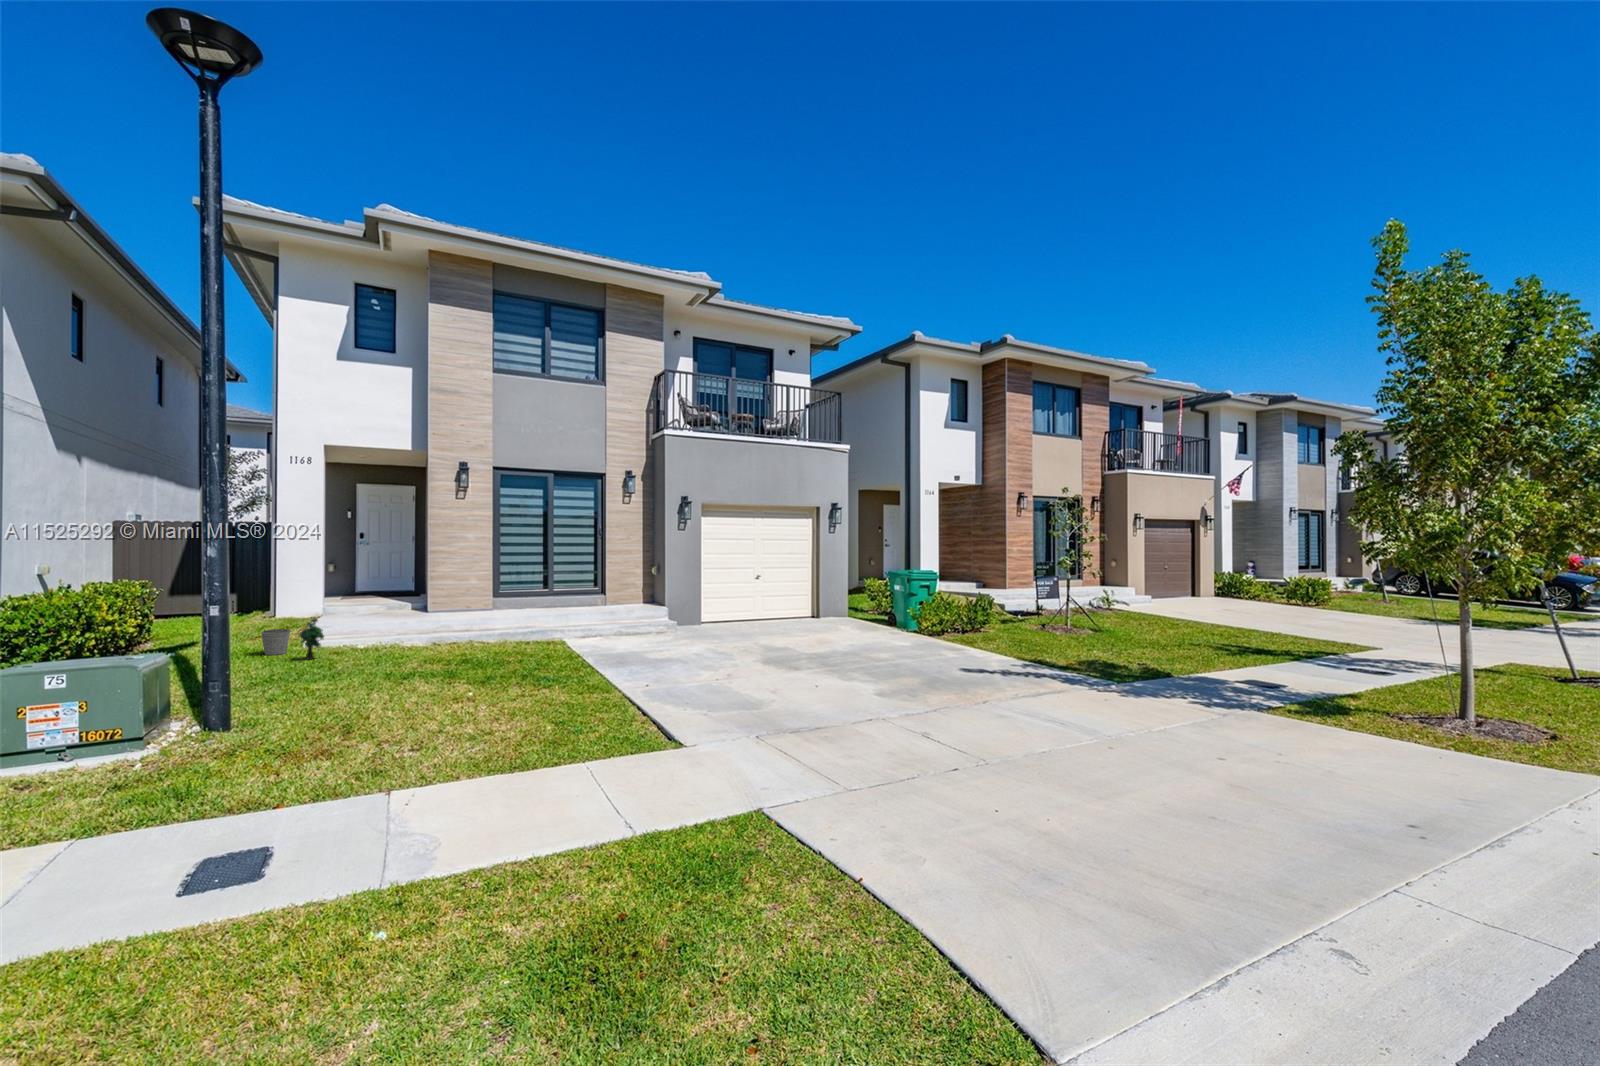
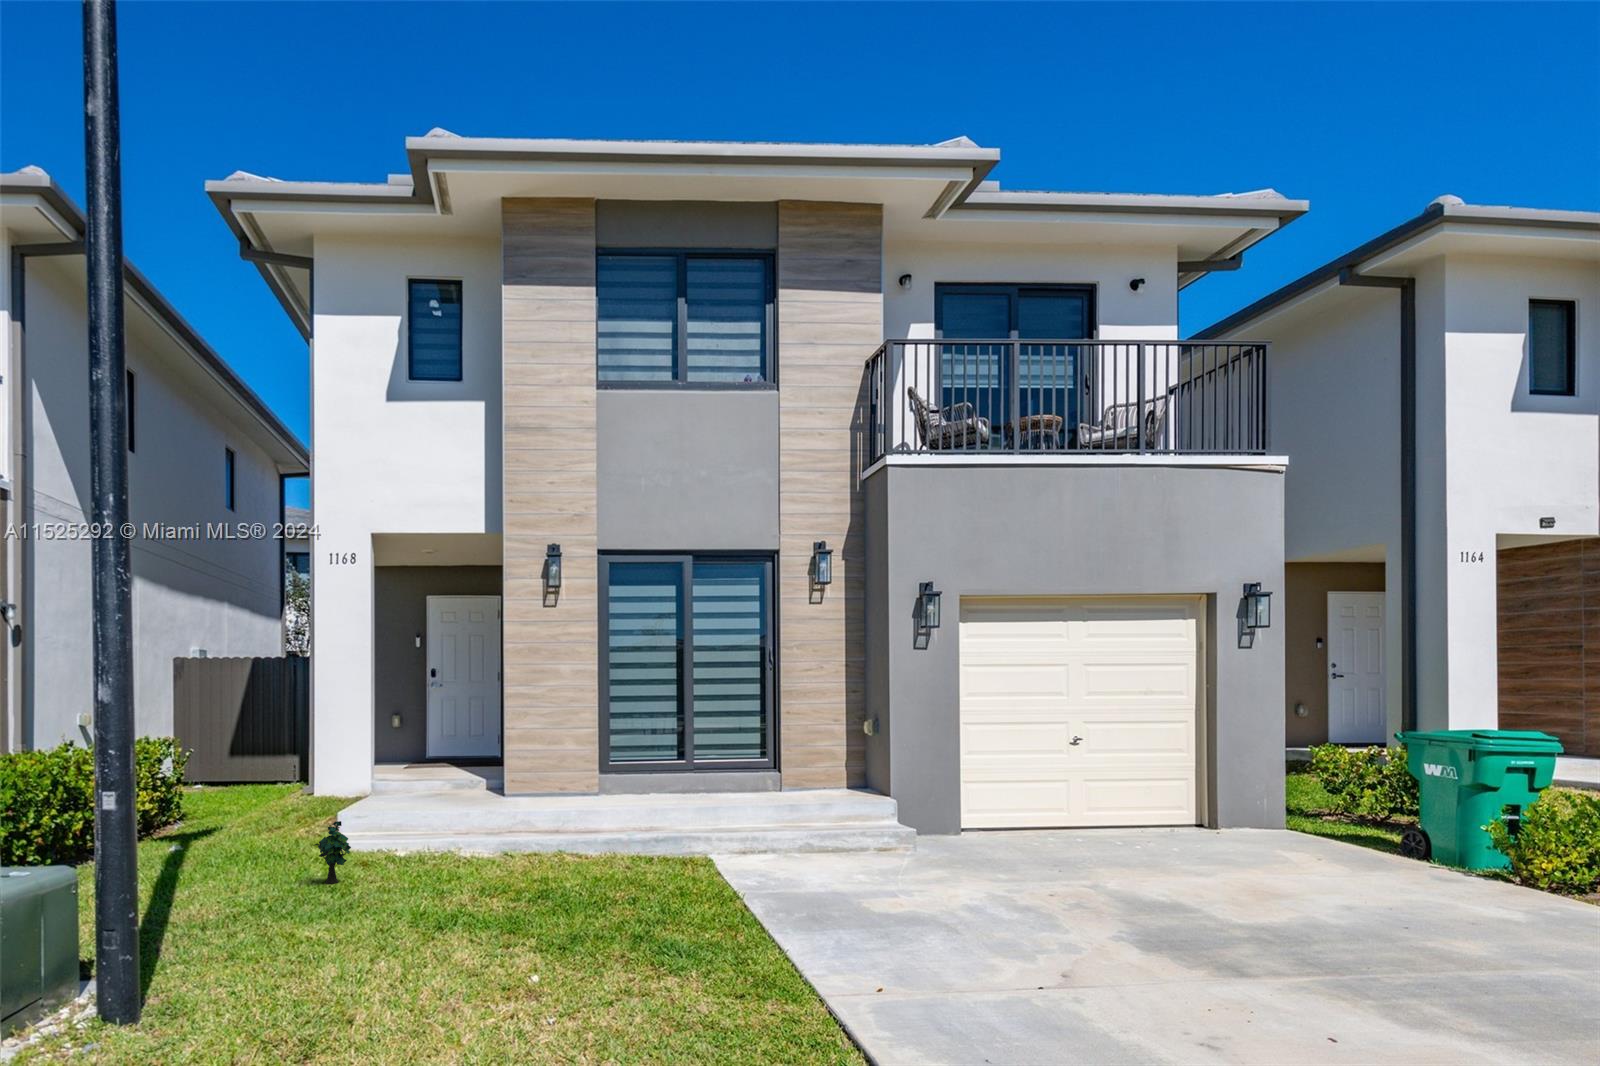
bucket: present [261,629,290,655] -> none [268,832,306,872]

